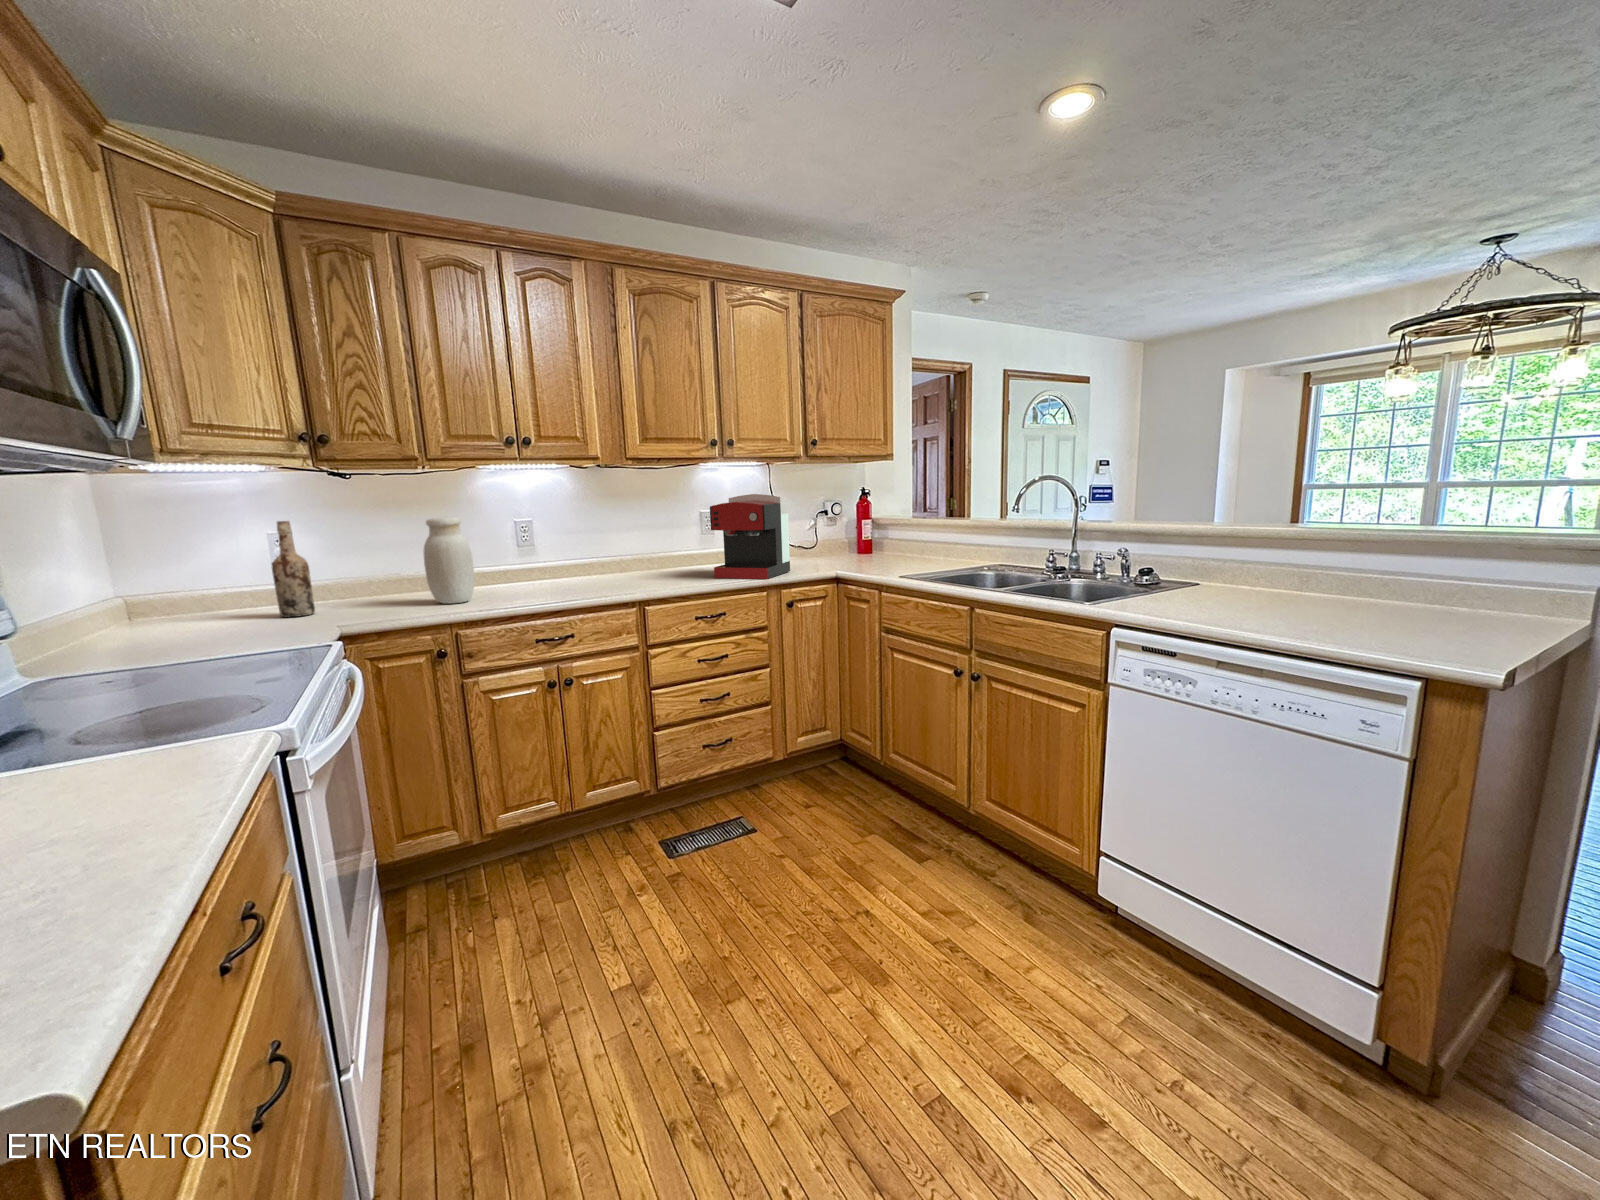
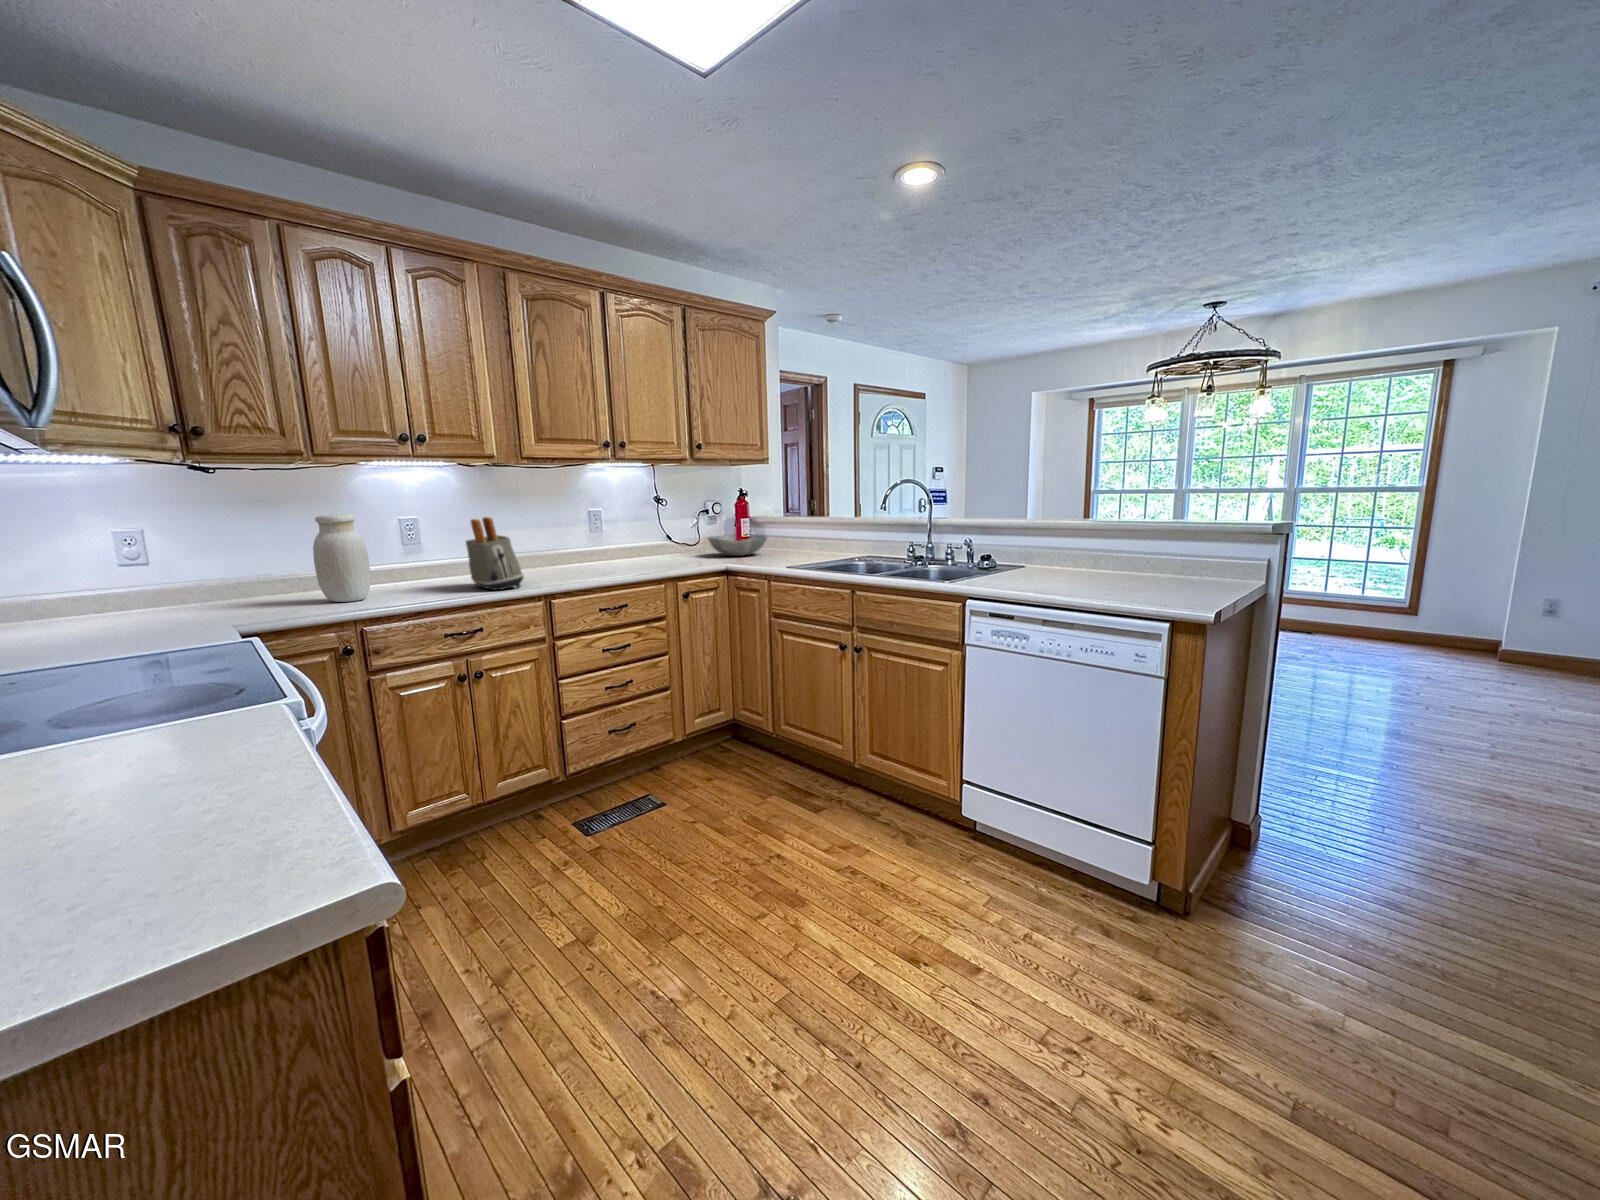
coffee maker: present [710,494,790,579] -> none [606,493,682,572]
toaster: none [568,520,618,596] -> present [466,517,524,590]
wine bottle: present [272,521,315,618] -> none [137,518,189,621]
bowl: none [824,539,889,562] -> present [708,535,767,556]

